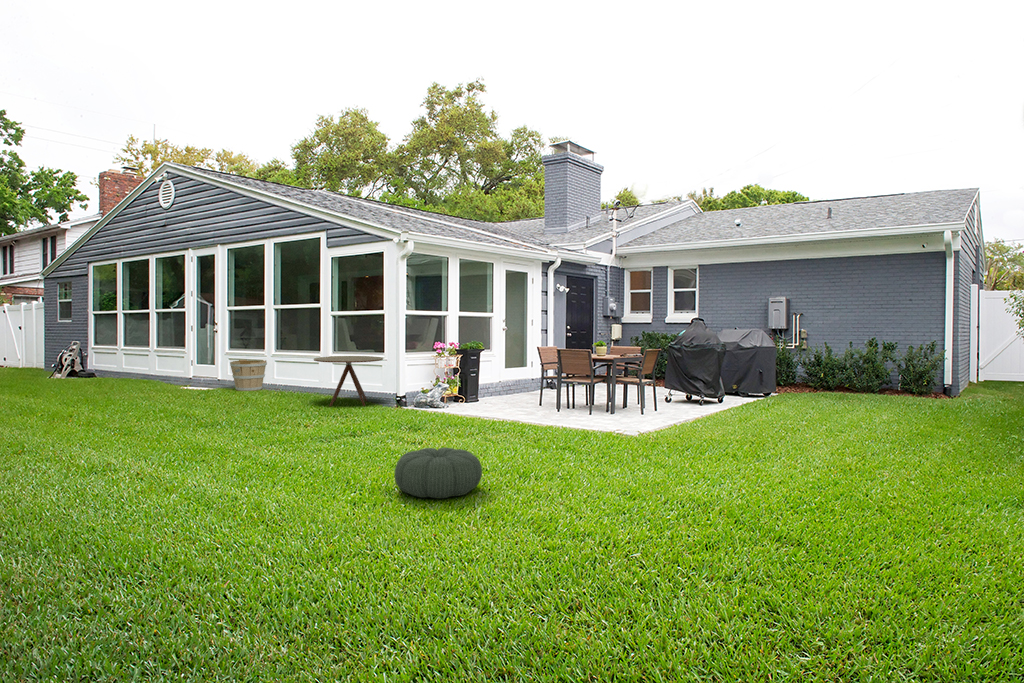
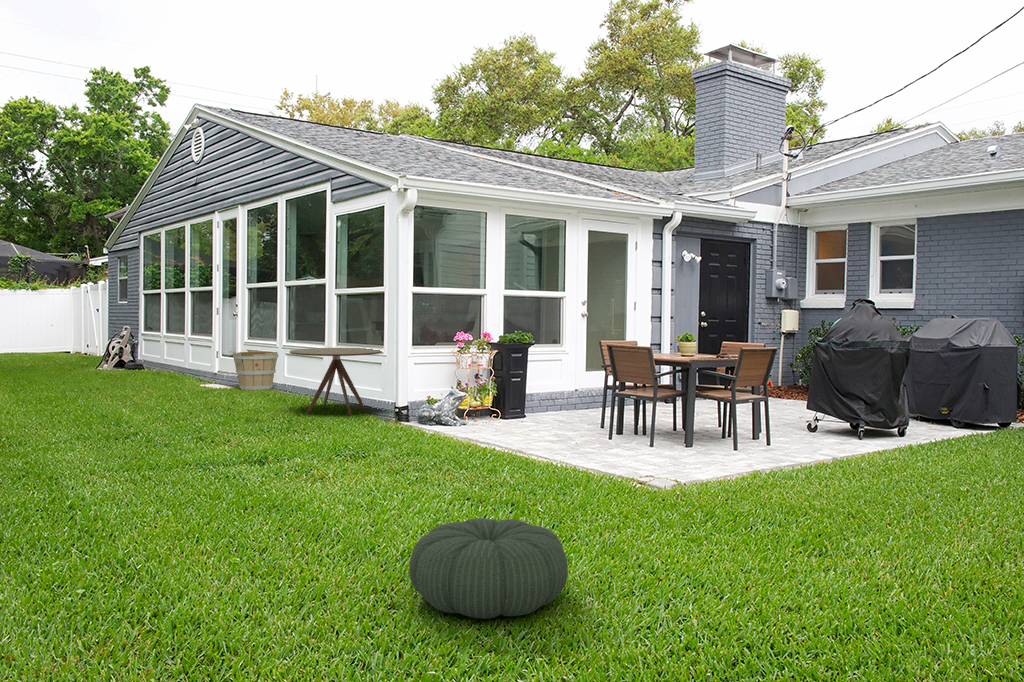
pouf: present [394,447,482,498] -> present [409,518,568,619]

